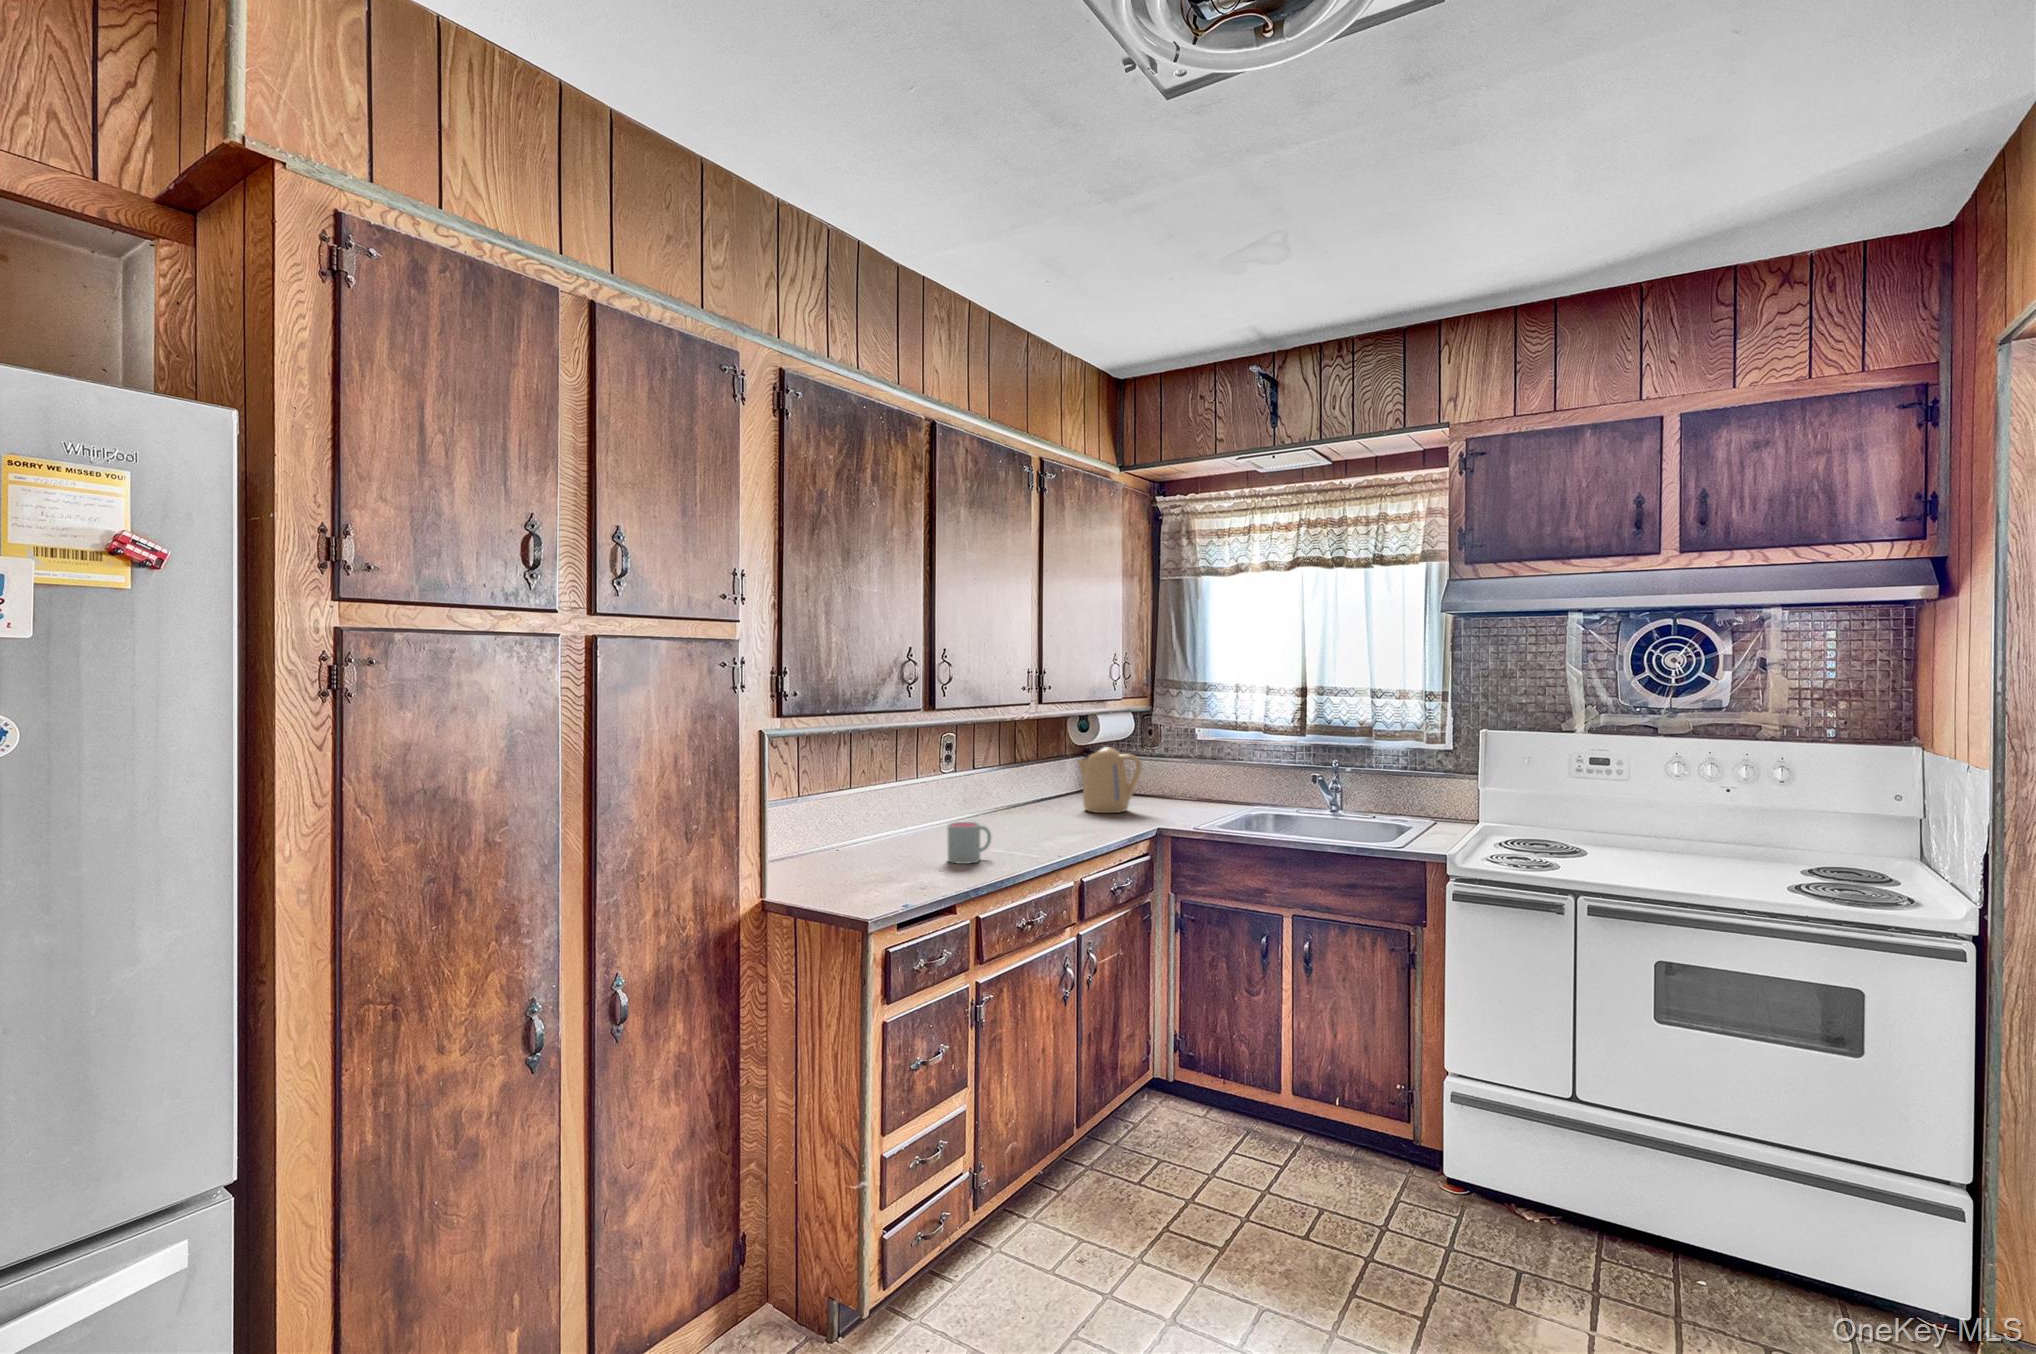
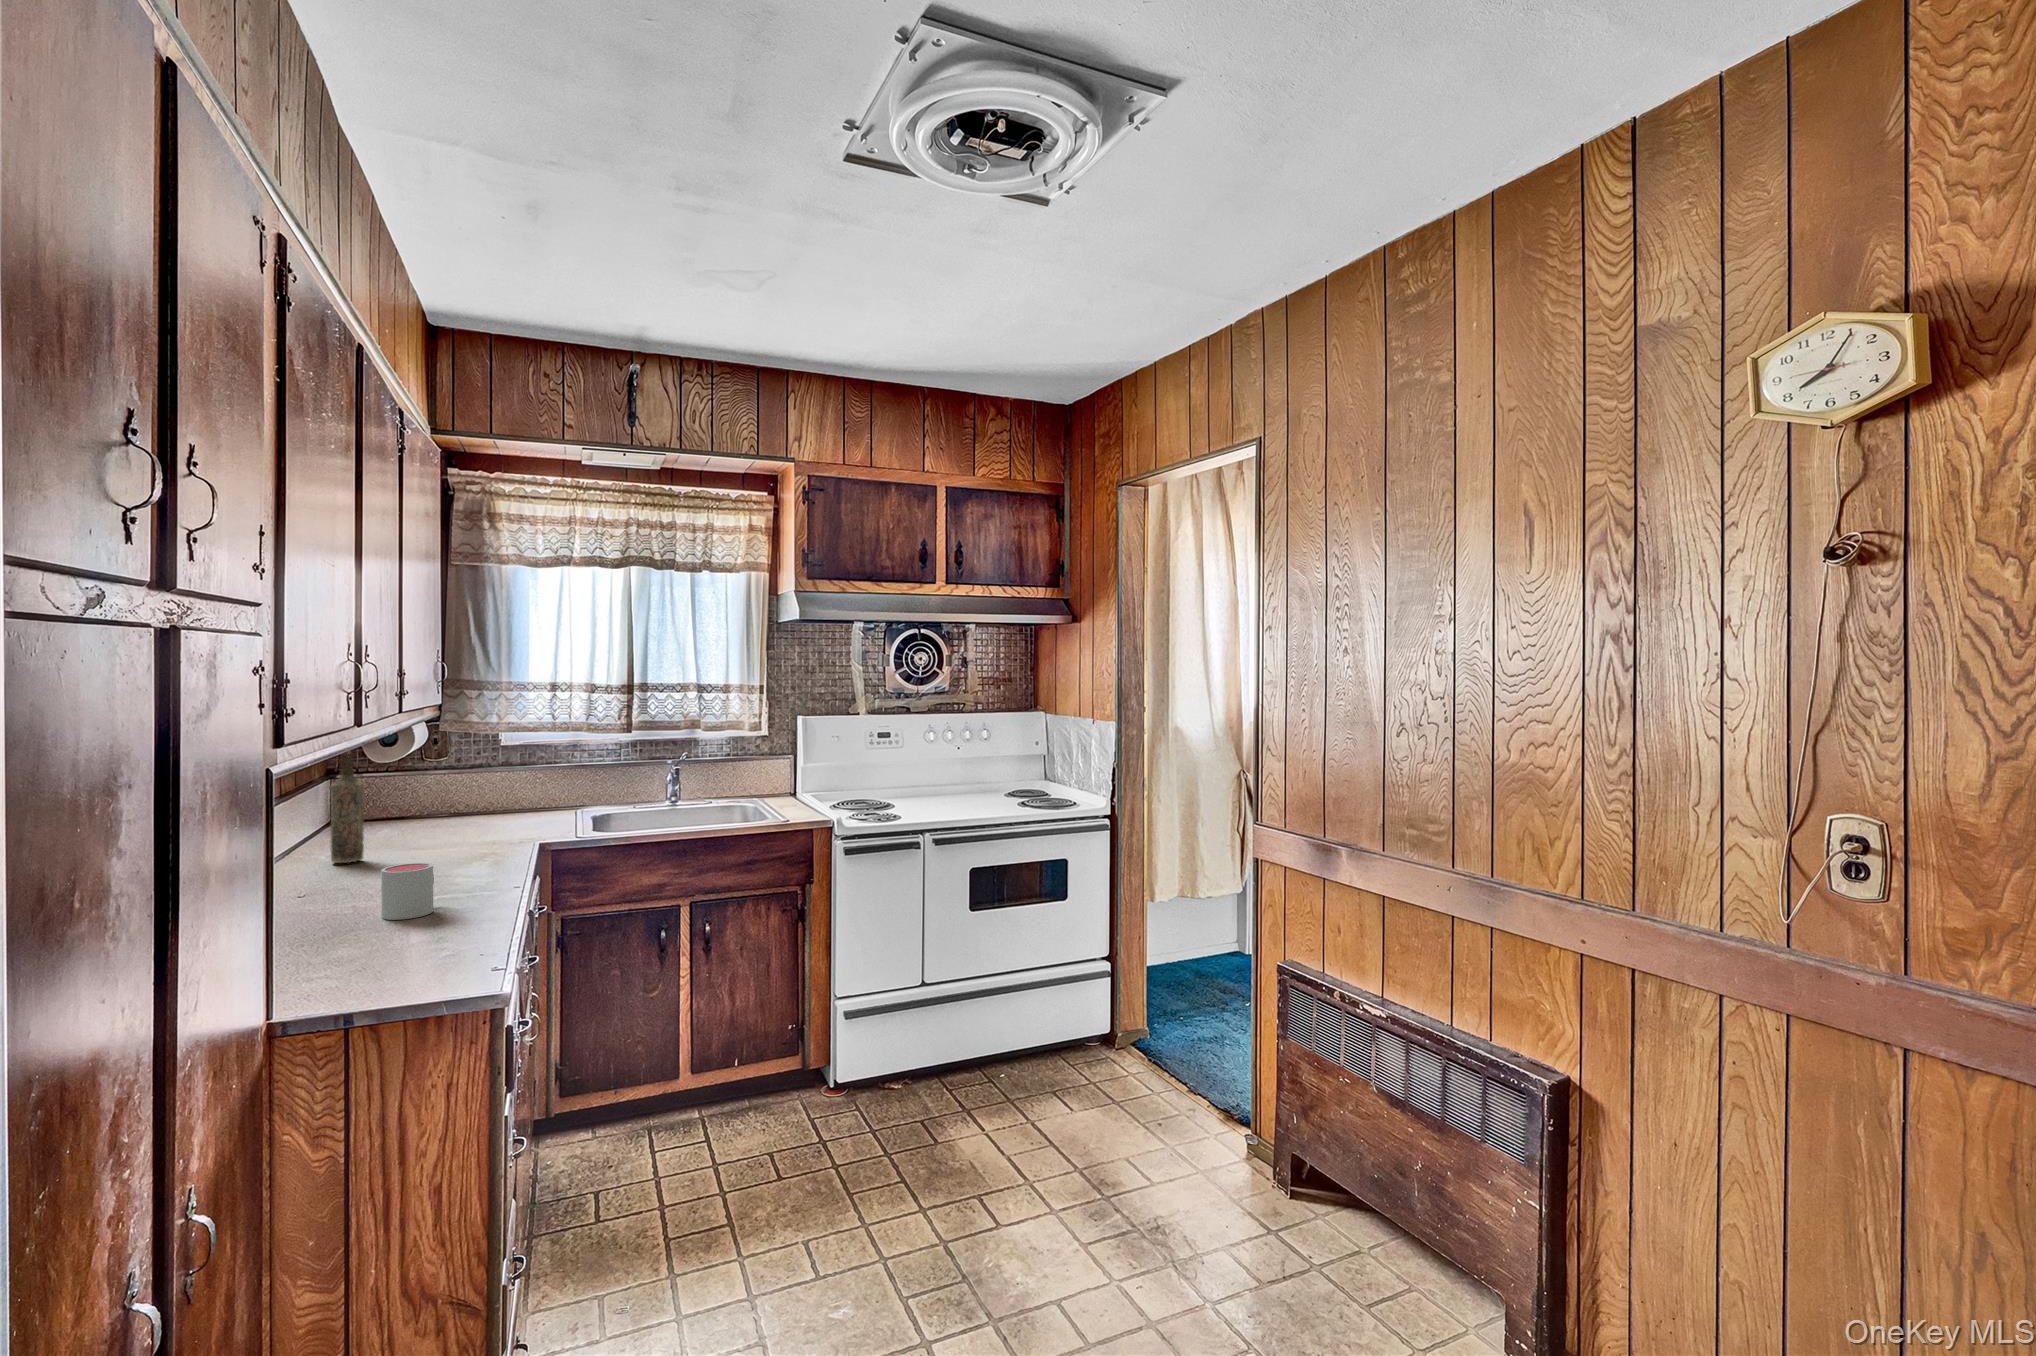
bottle: none [1011,735,1031,821] -> present [331,752,364,863]
kettle: present [1078,747,1142,813] -> none [383,759,477,839]

